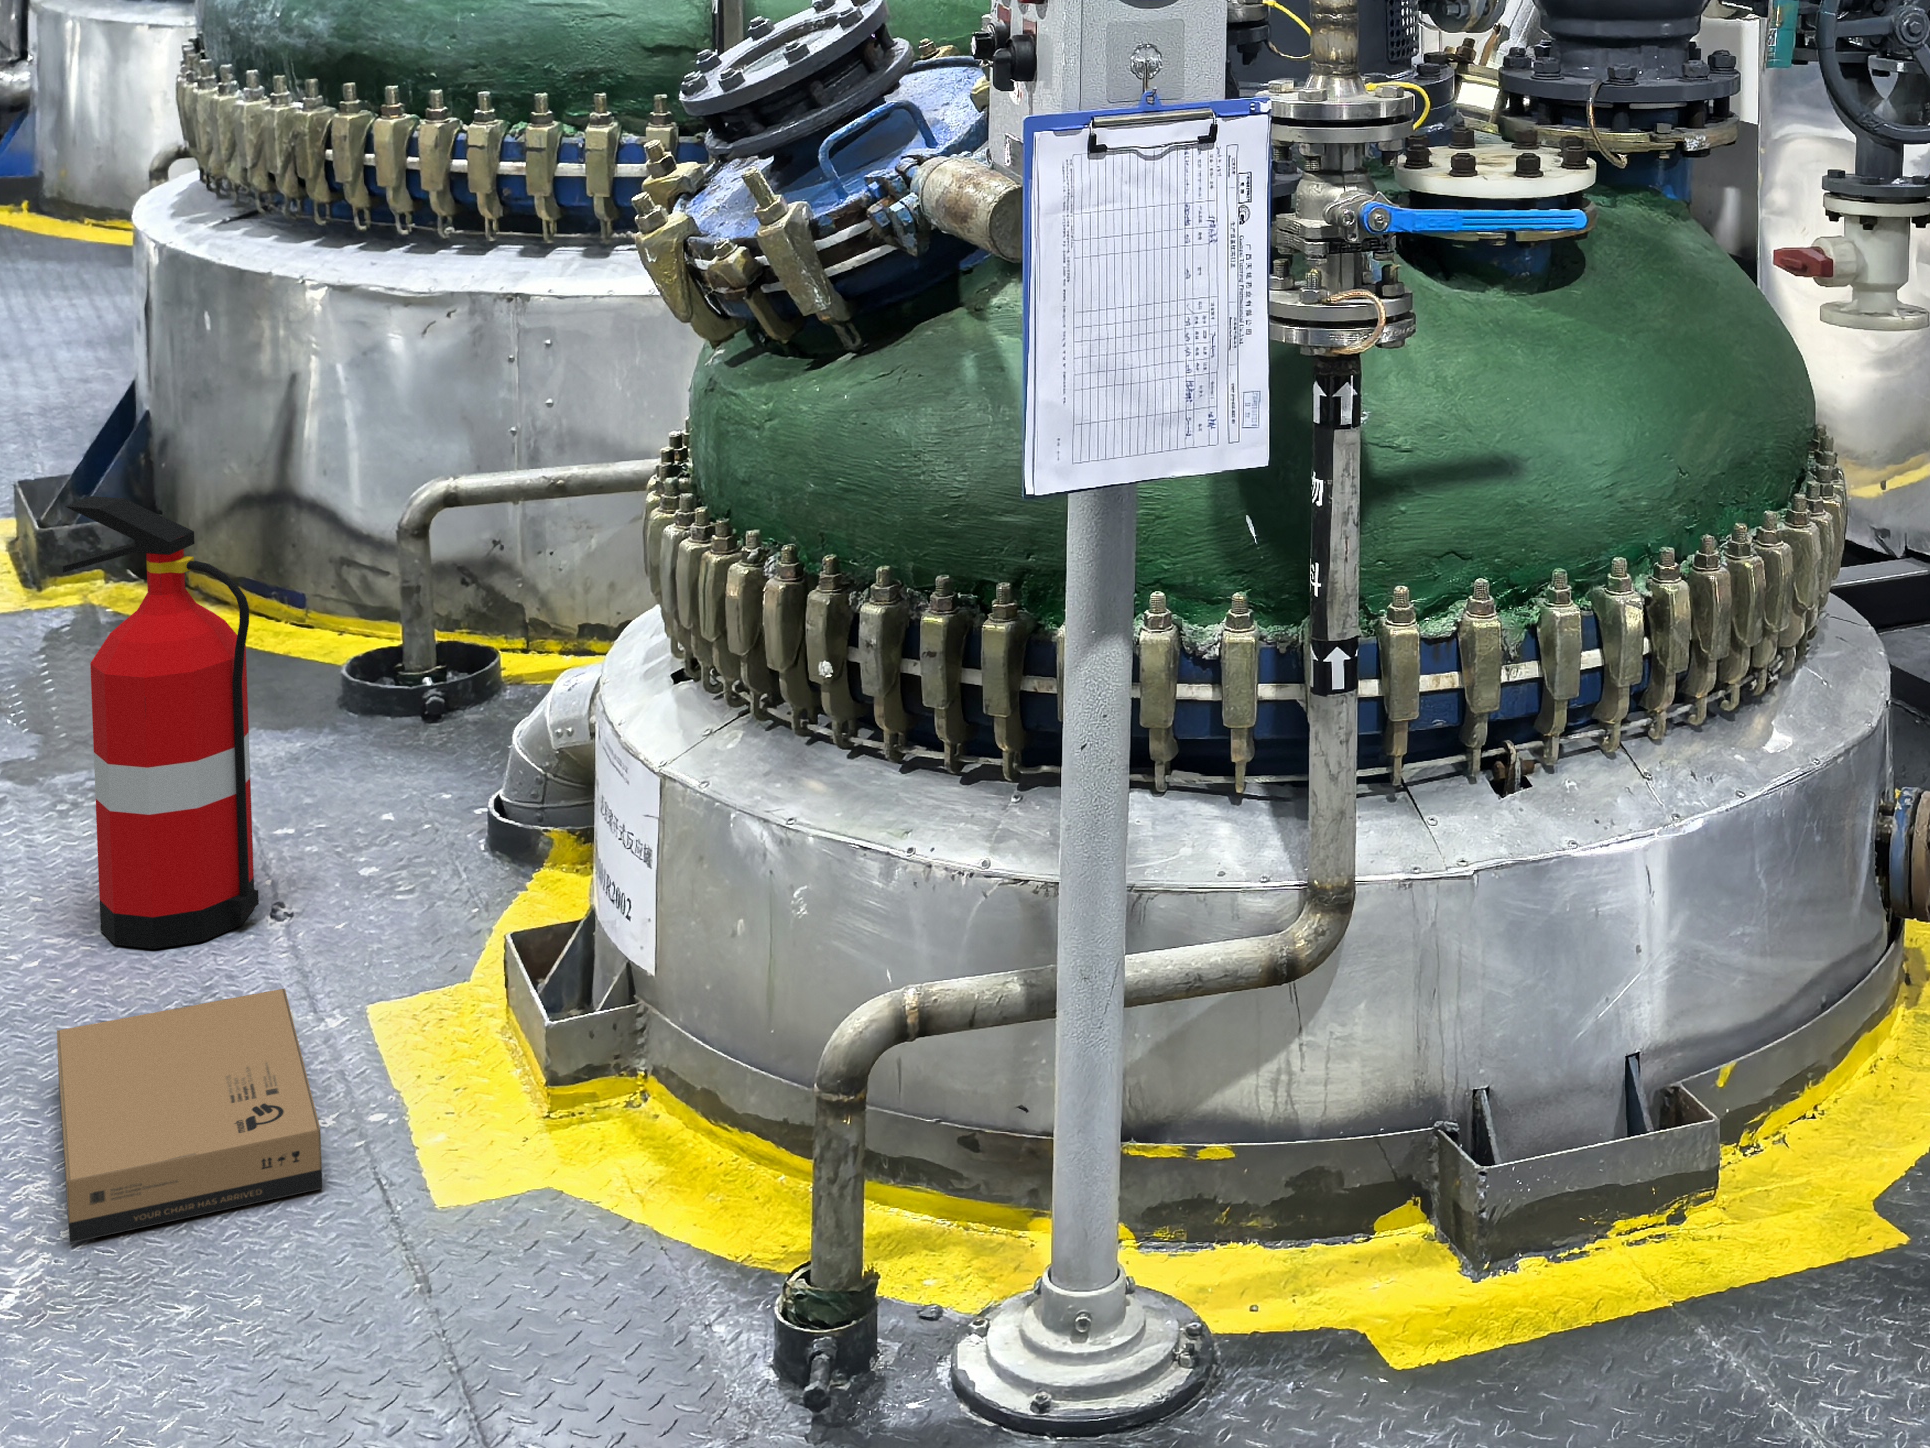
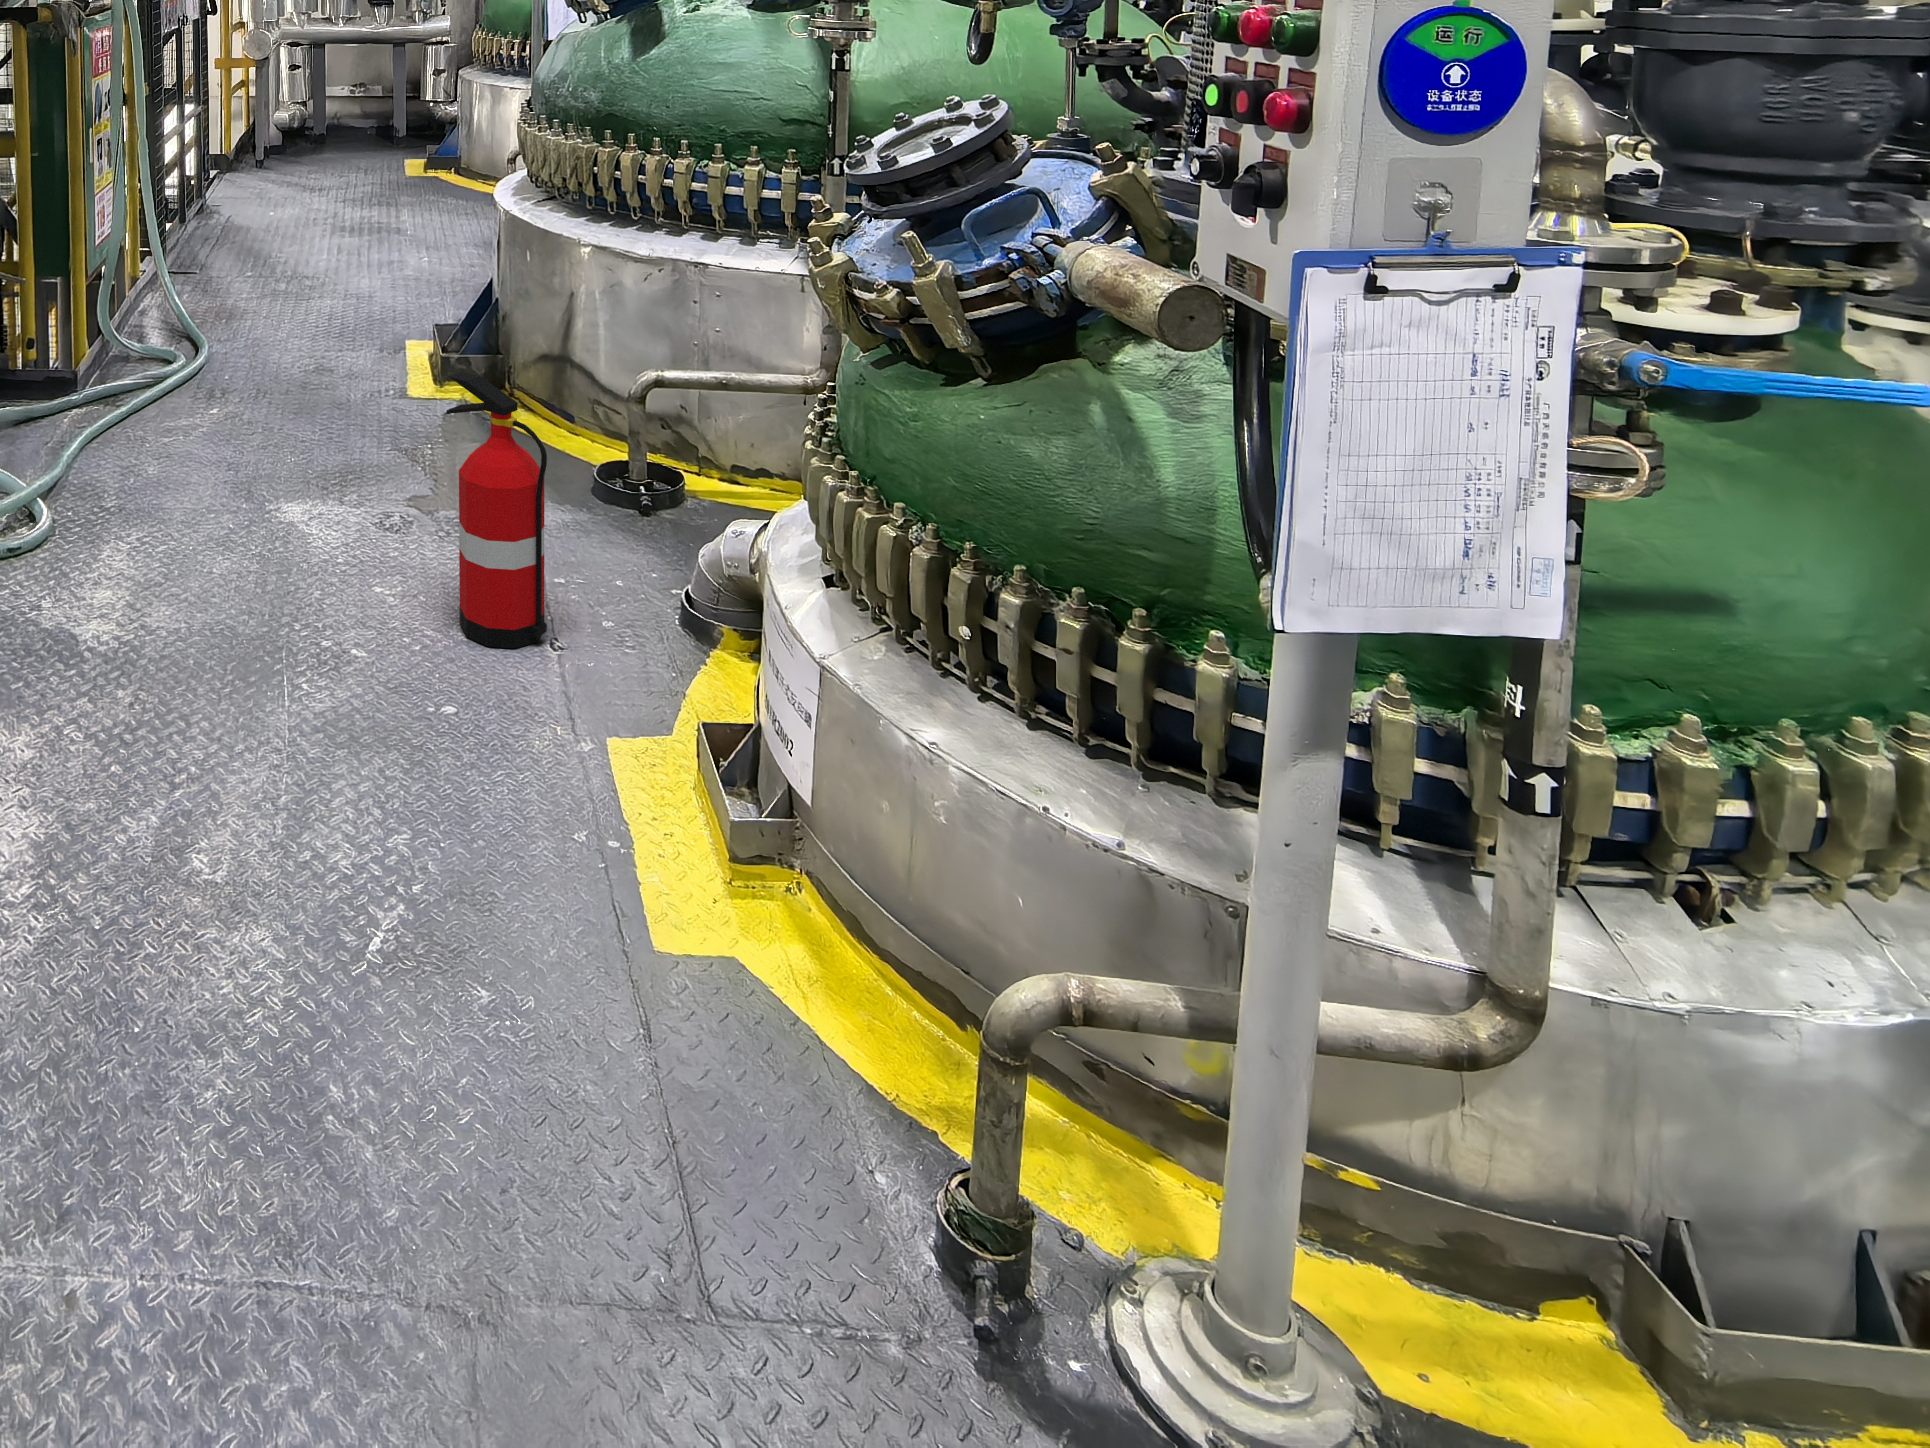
cardboard box: present [57,989,322,1243] -> none [427,705,581,883]

